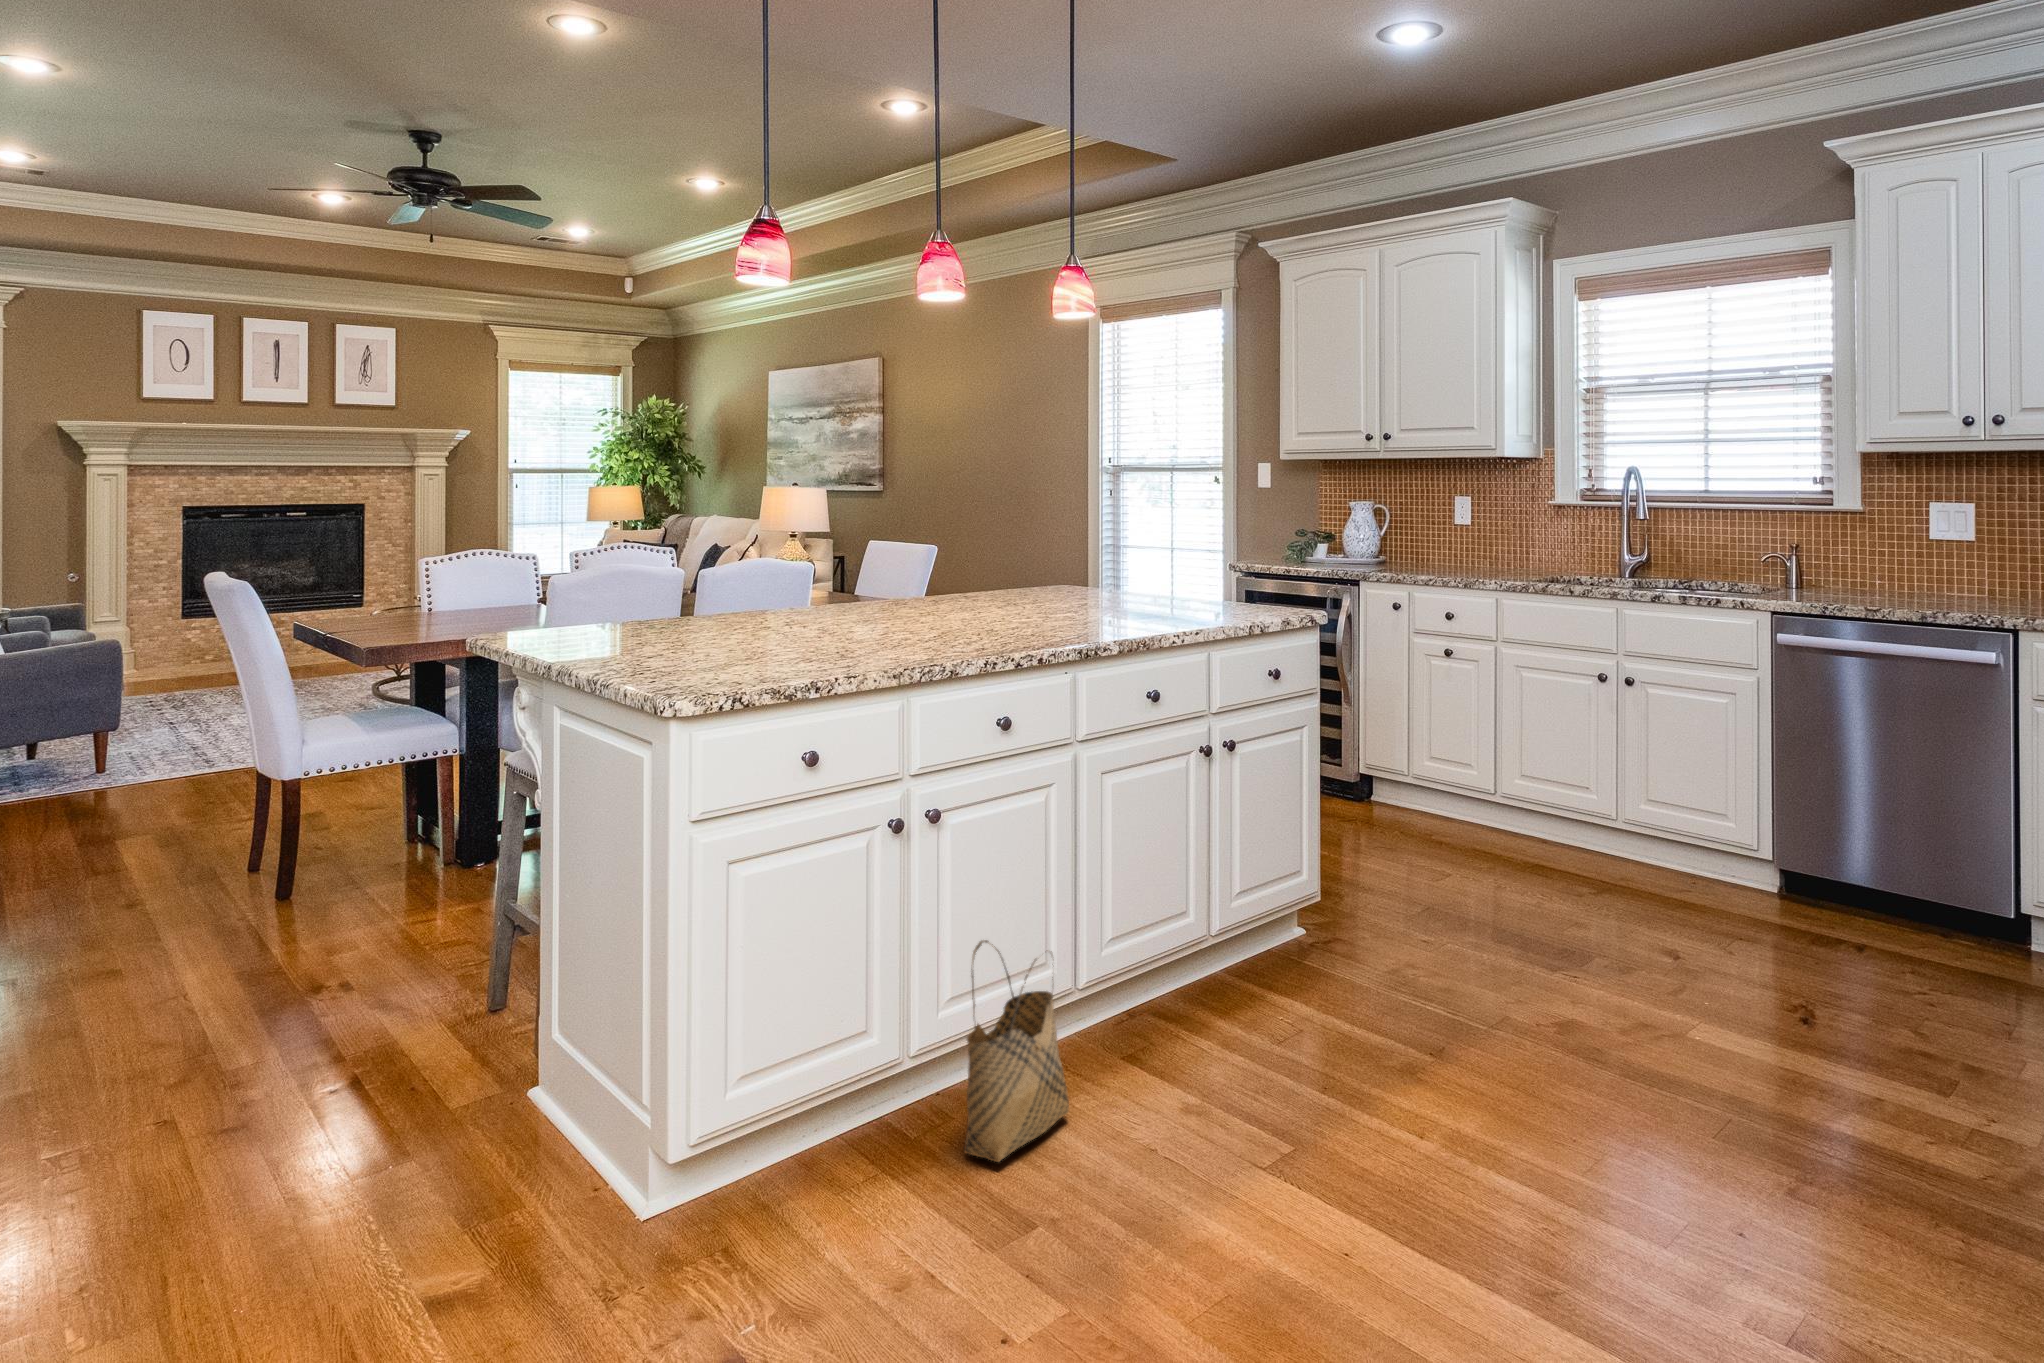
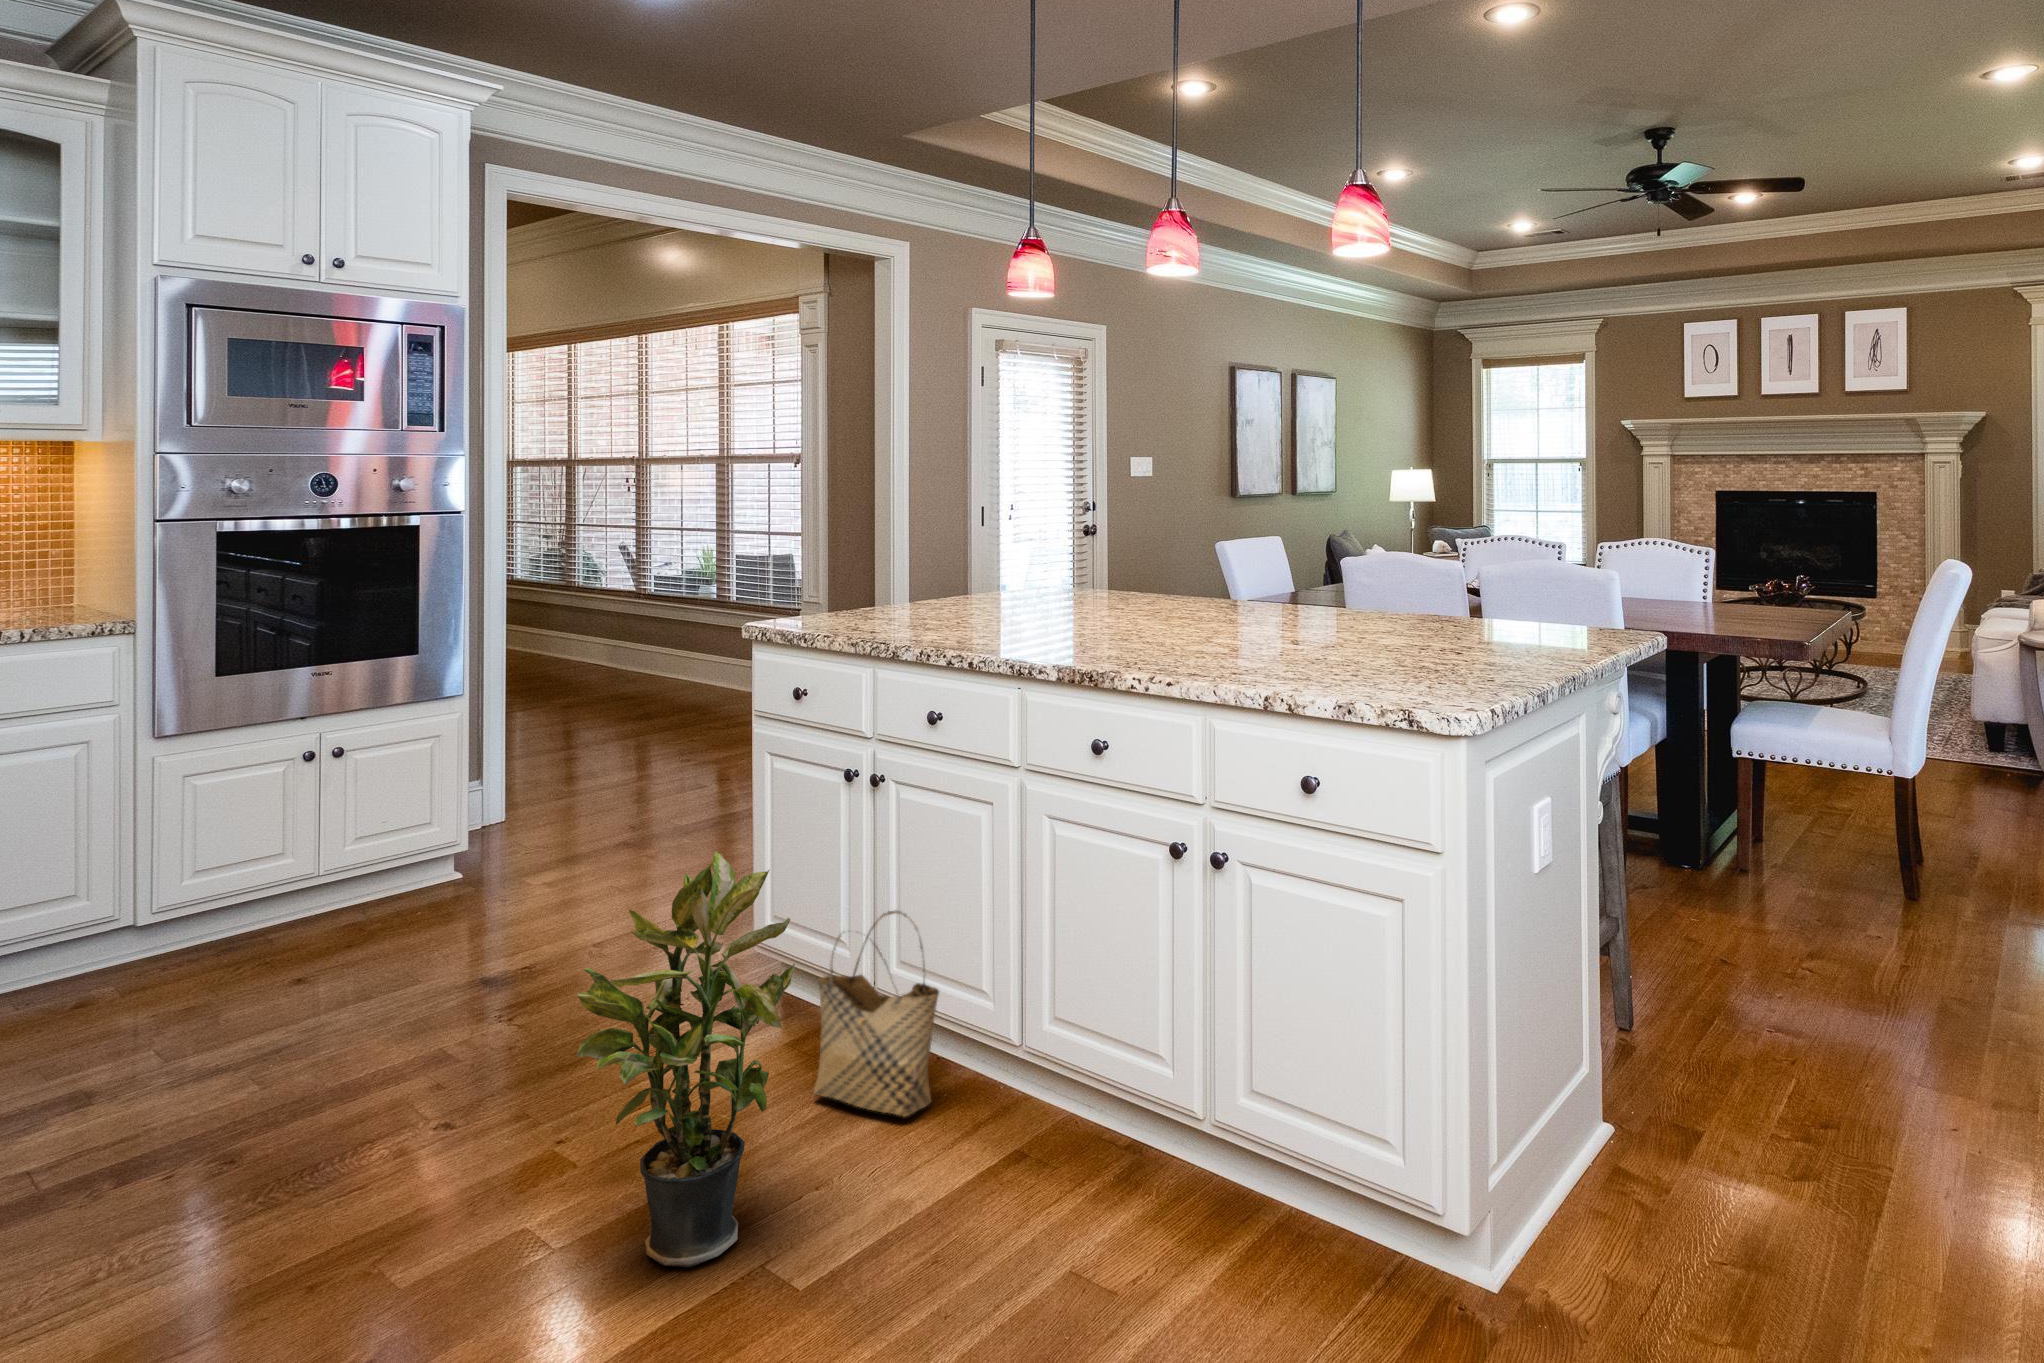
potted plant: none [1139,838,1340,1248] -> present [576,851,795,1267]

